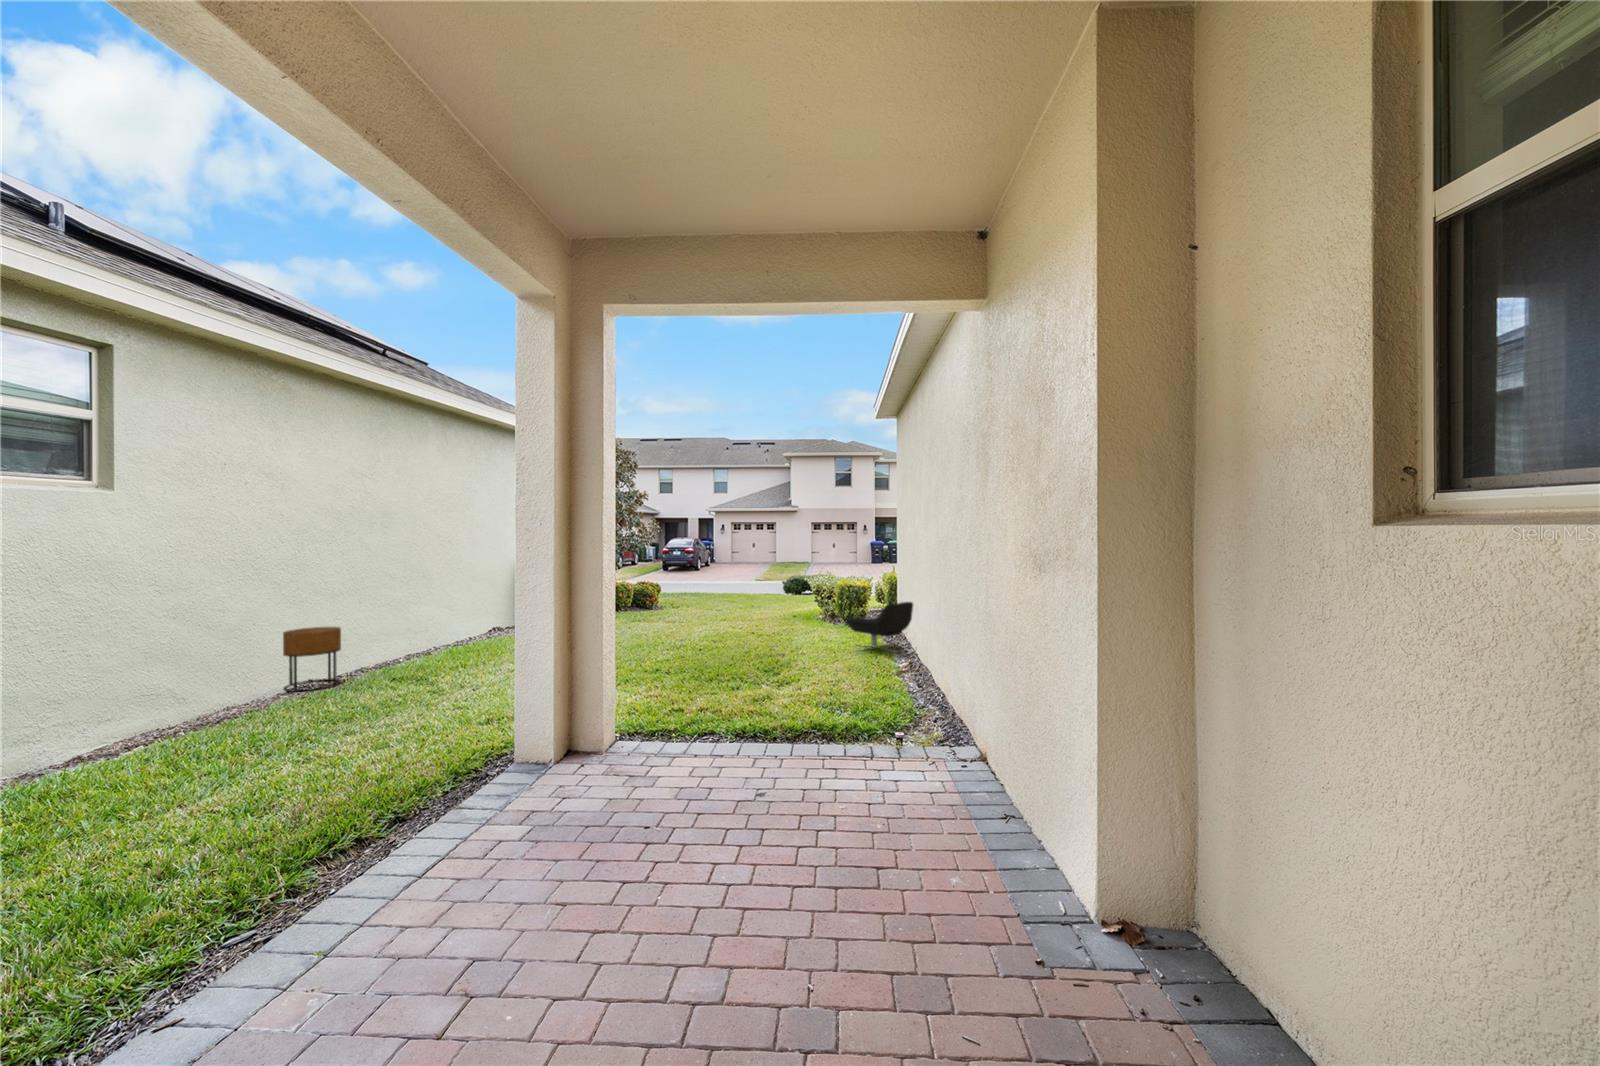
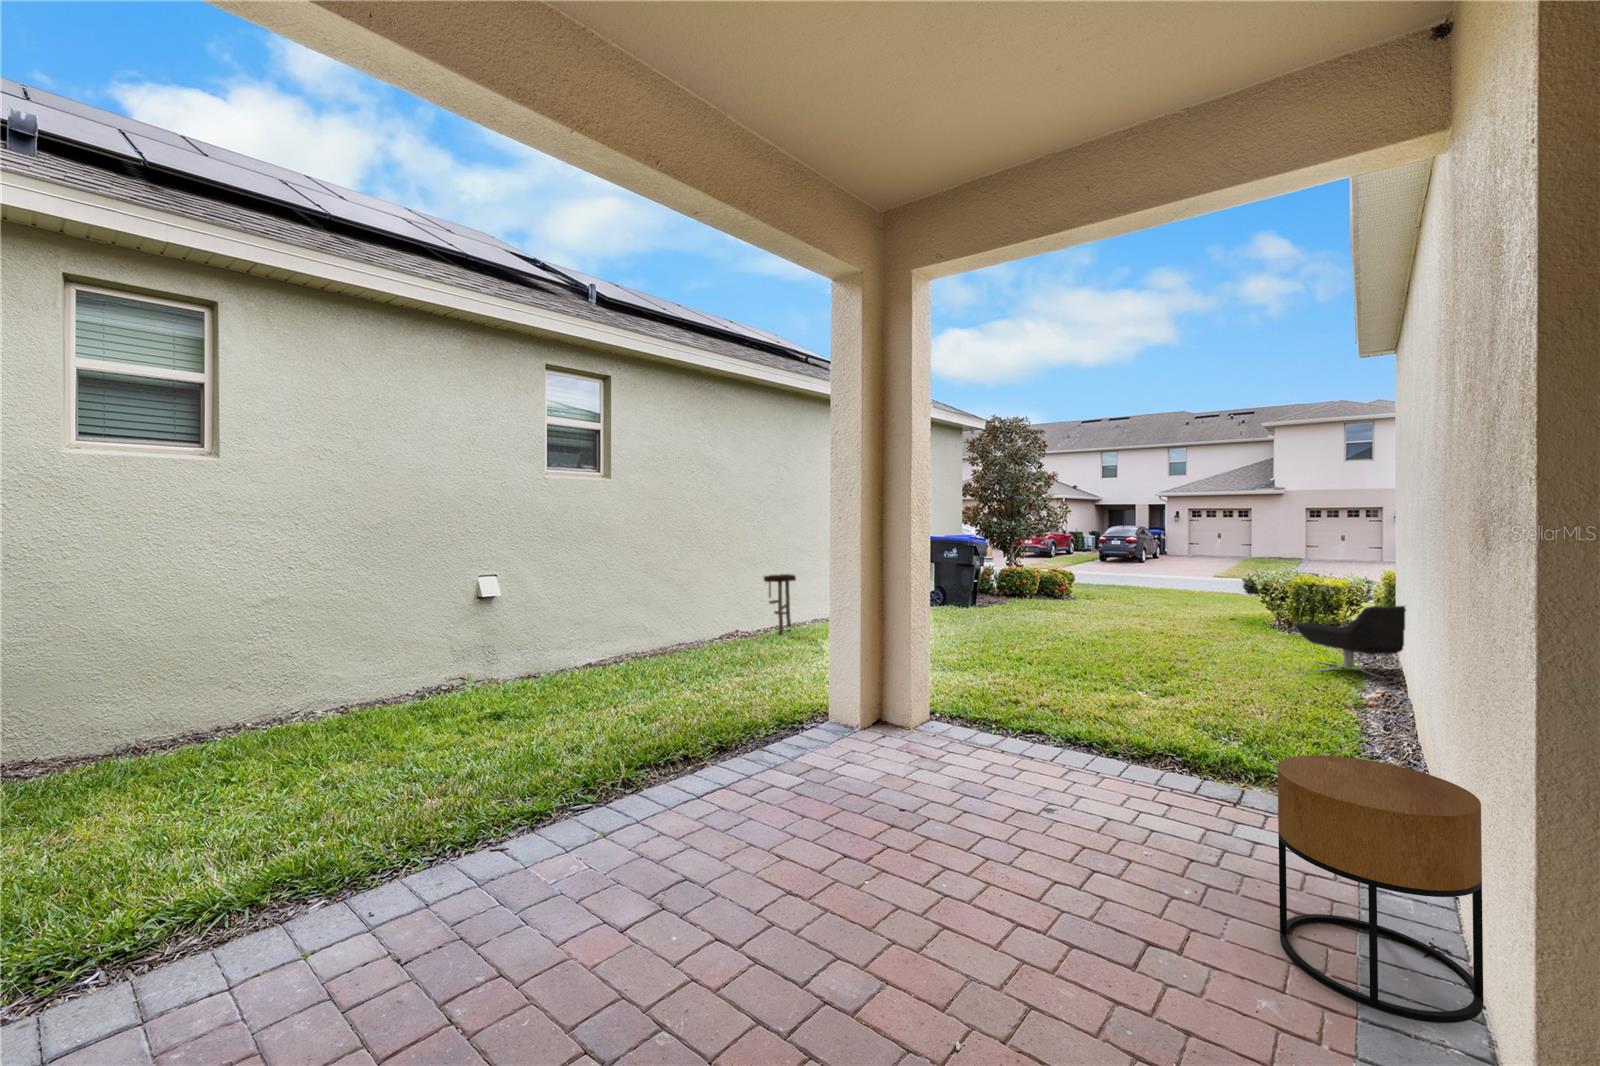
stool: none [344,599,392,672] -> present [764,574,796,634]
side table: present [283,627,341,692] -> present [1278,756,1483,1023]

